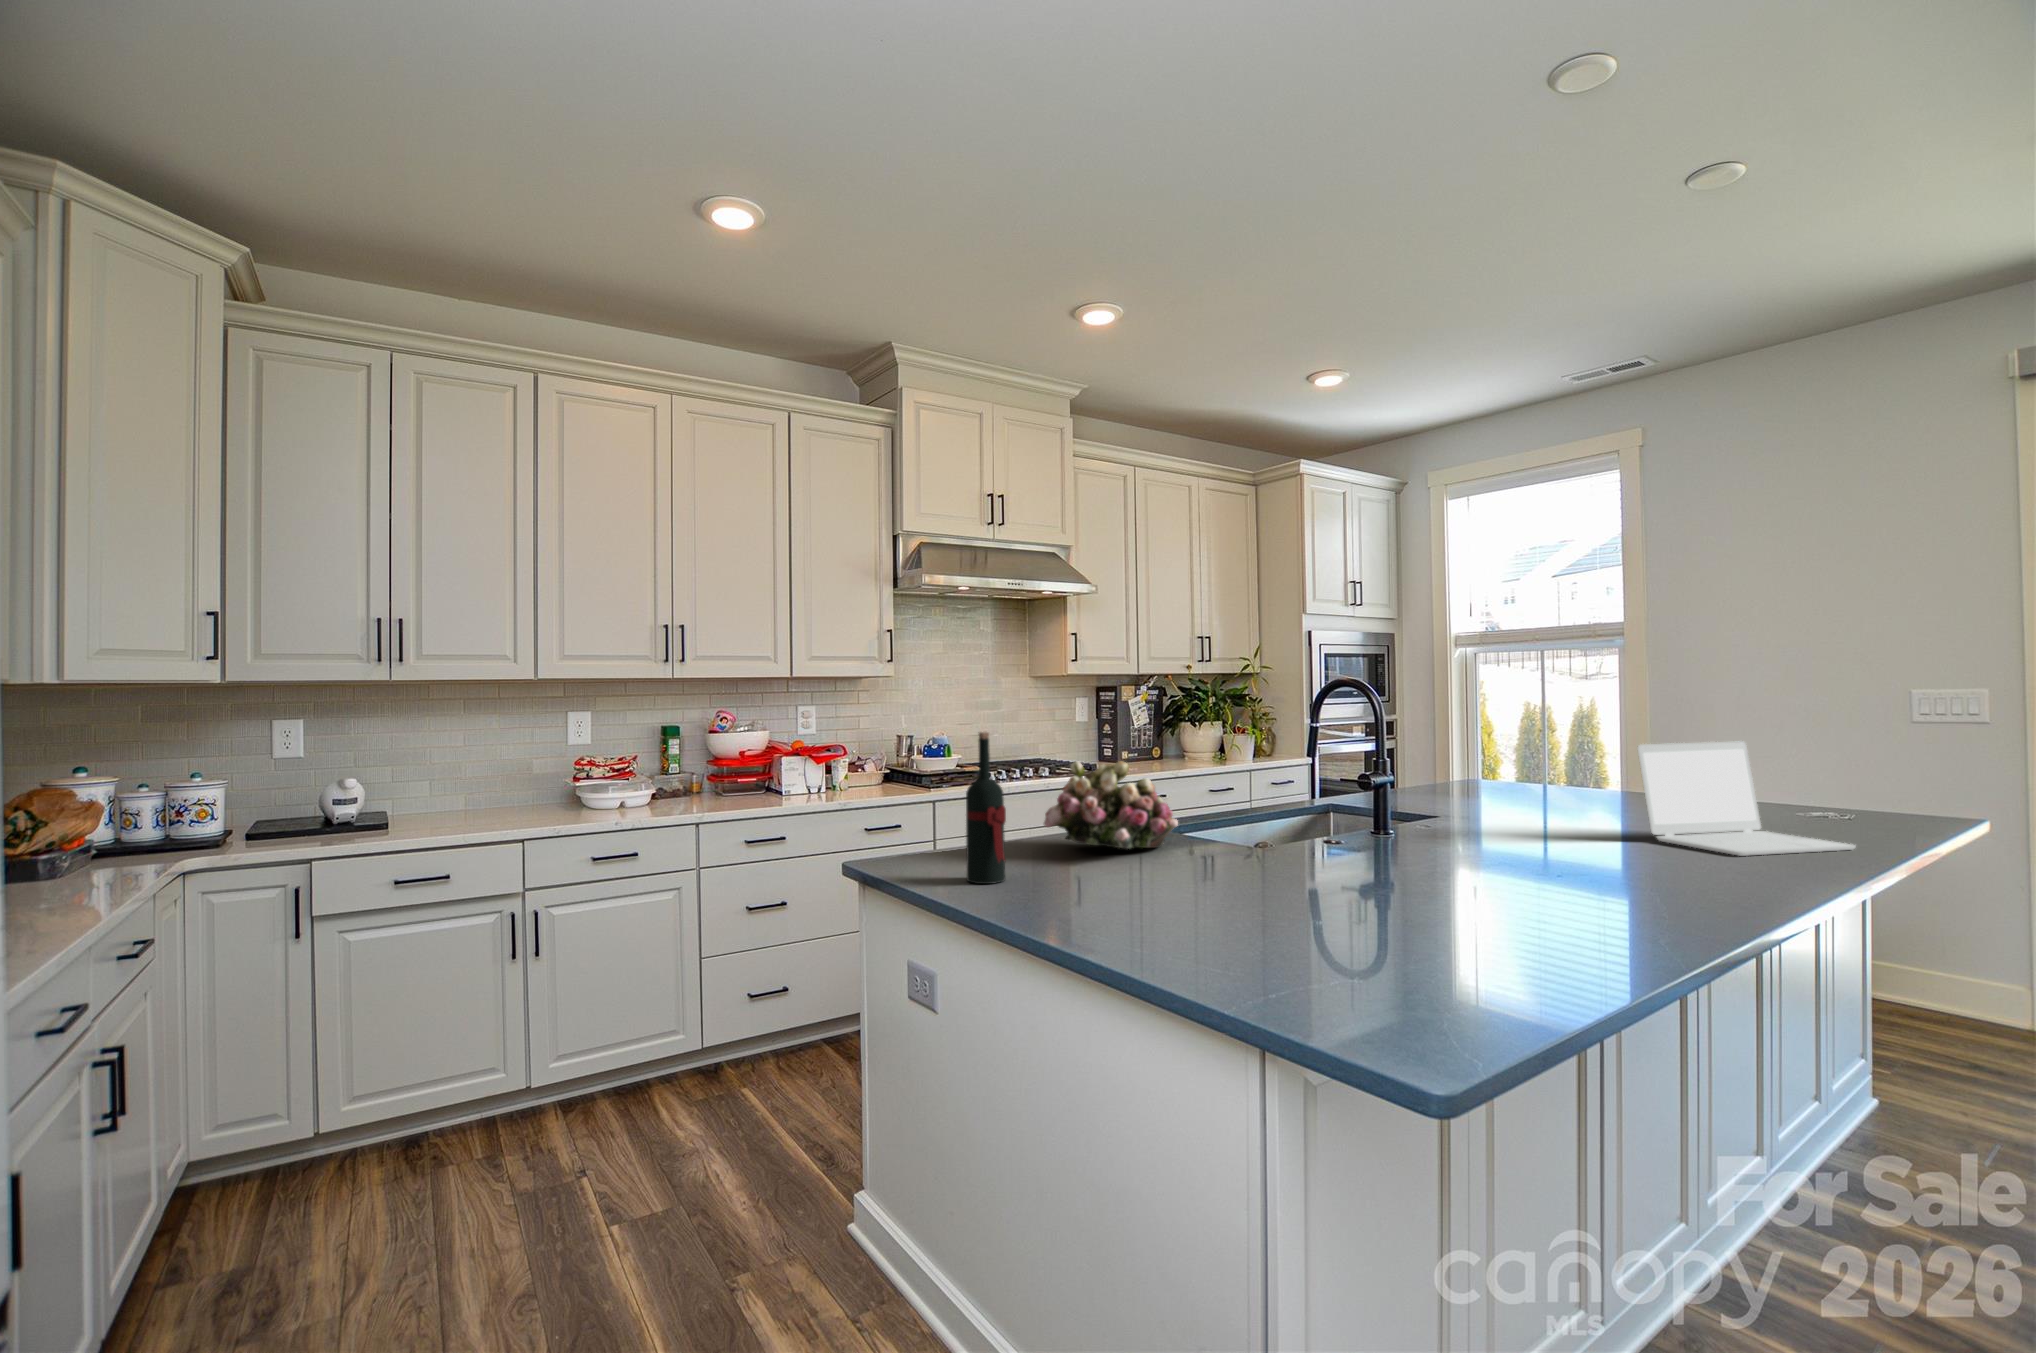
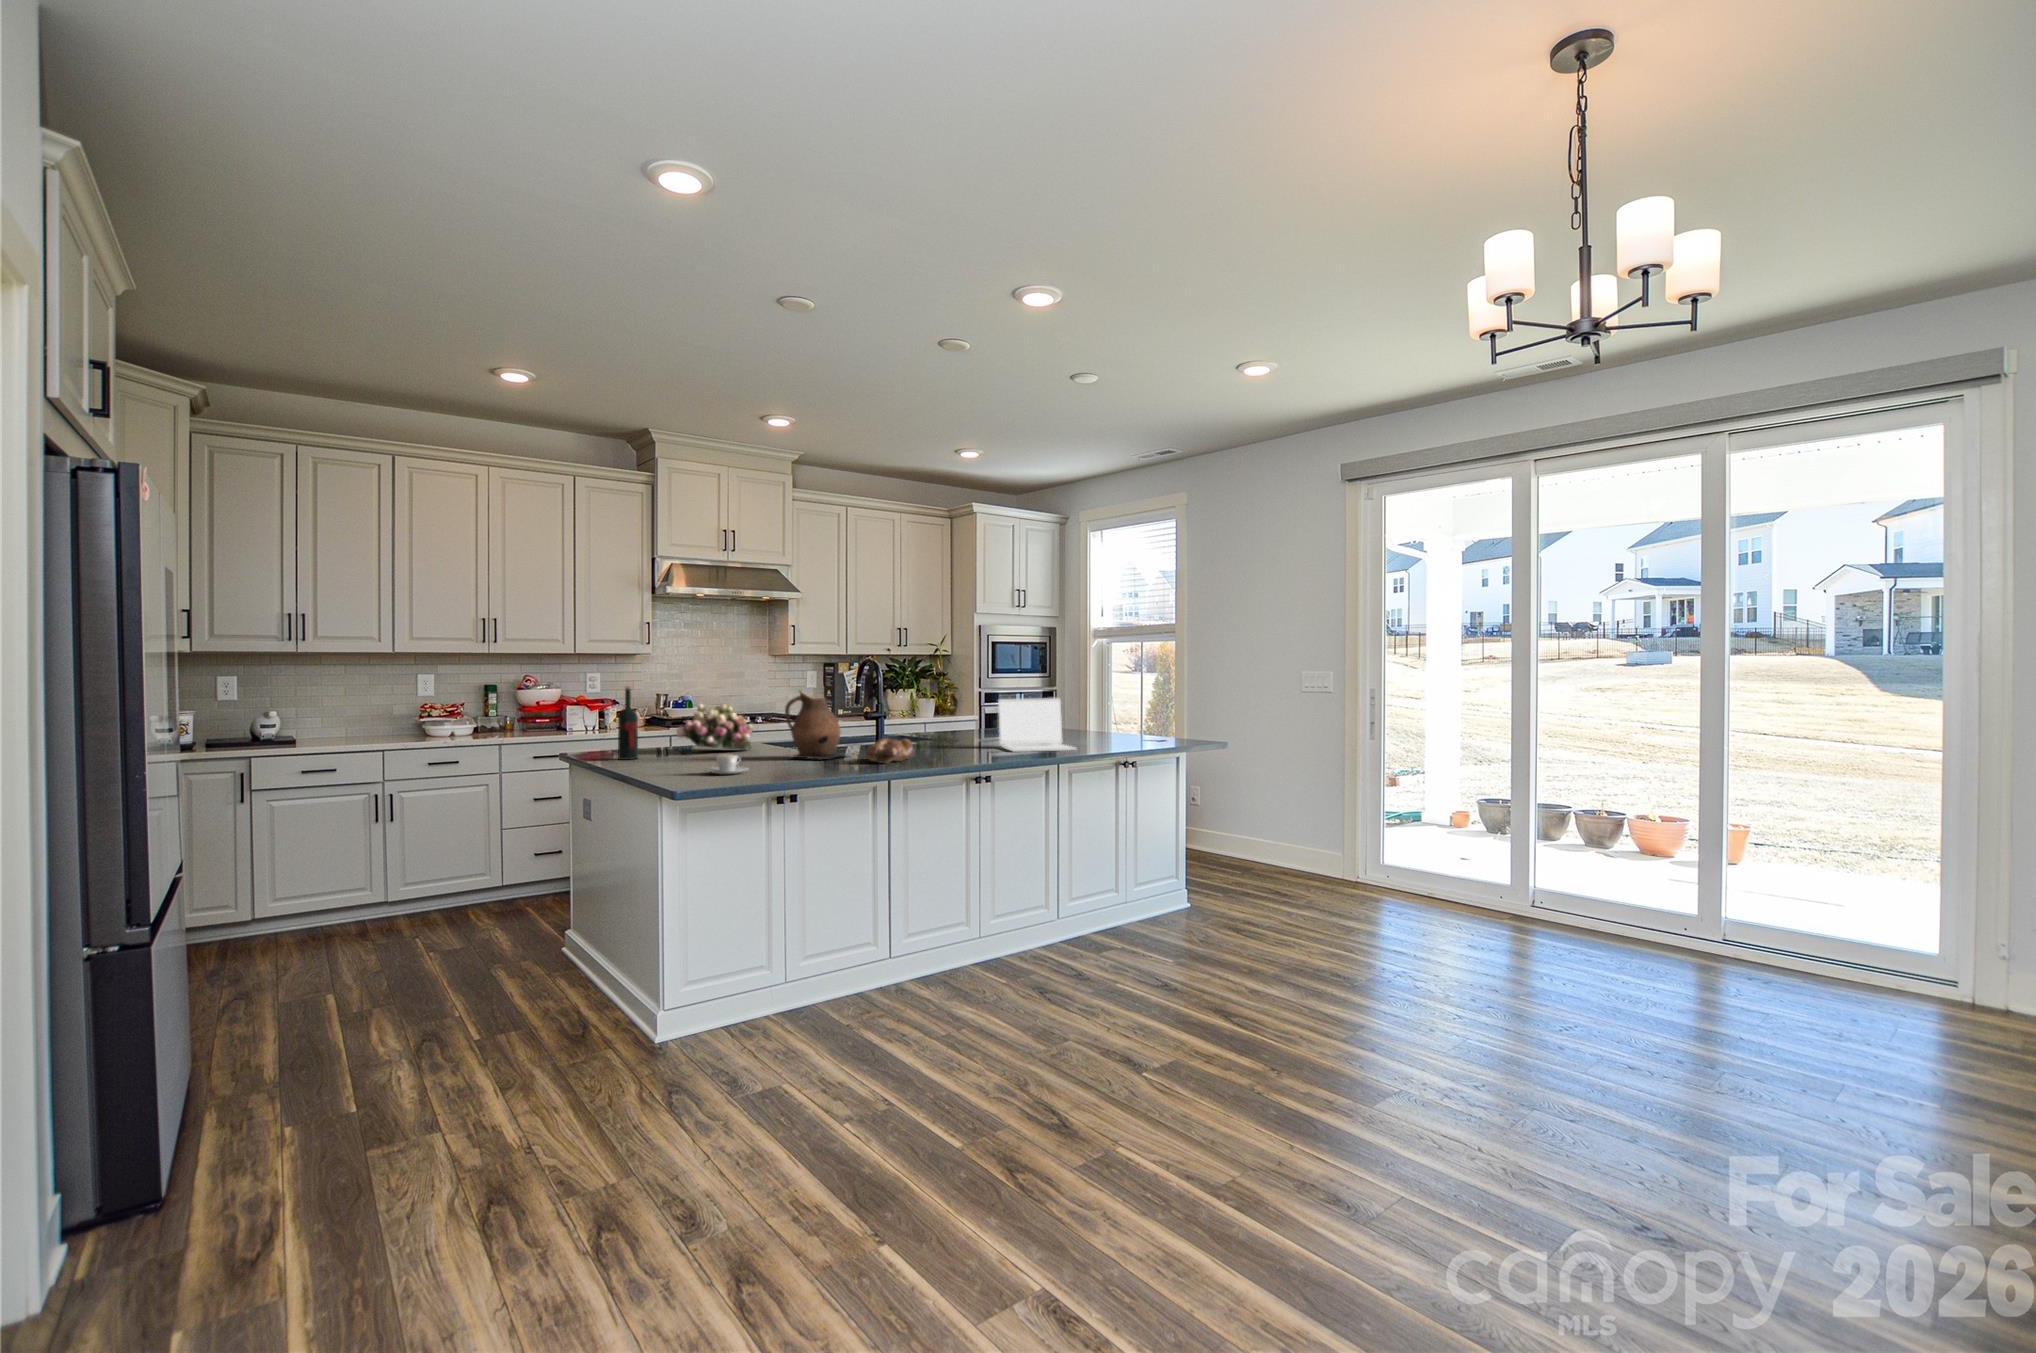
ceramic pitcher: none [1317,736,1443,893] -> present [785,690,848,759]
bread loaf: none [1539,843,1670,911] -> present [866,738,915,763]
coffee cup: none [1312,914,1433,977] -> present [706,754,748,774]

